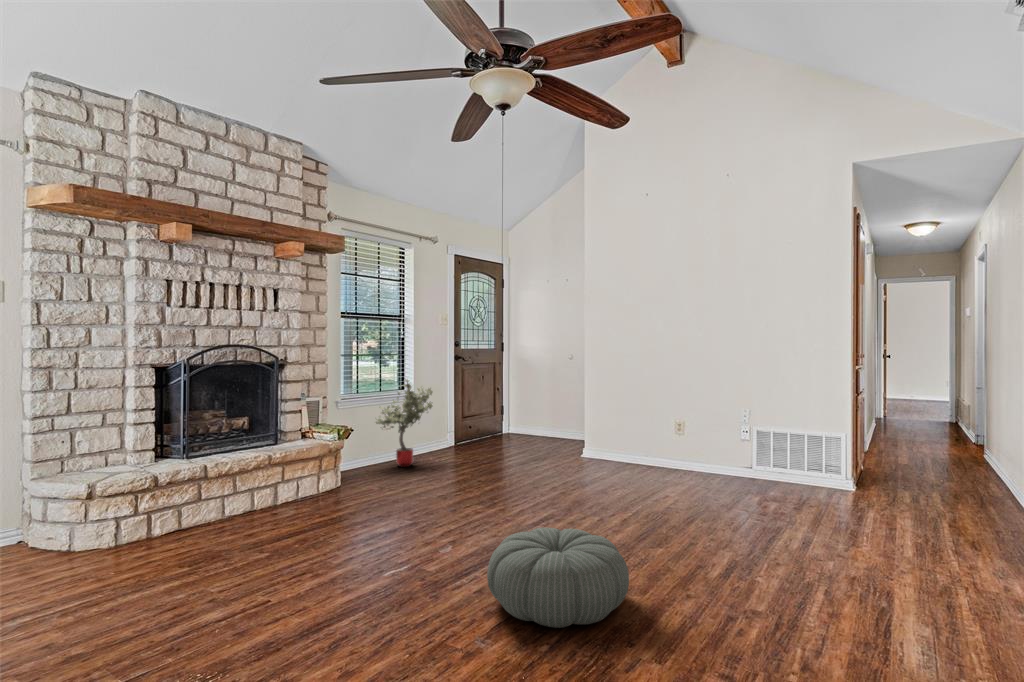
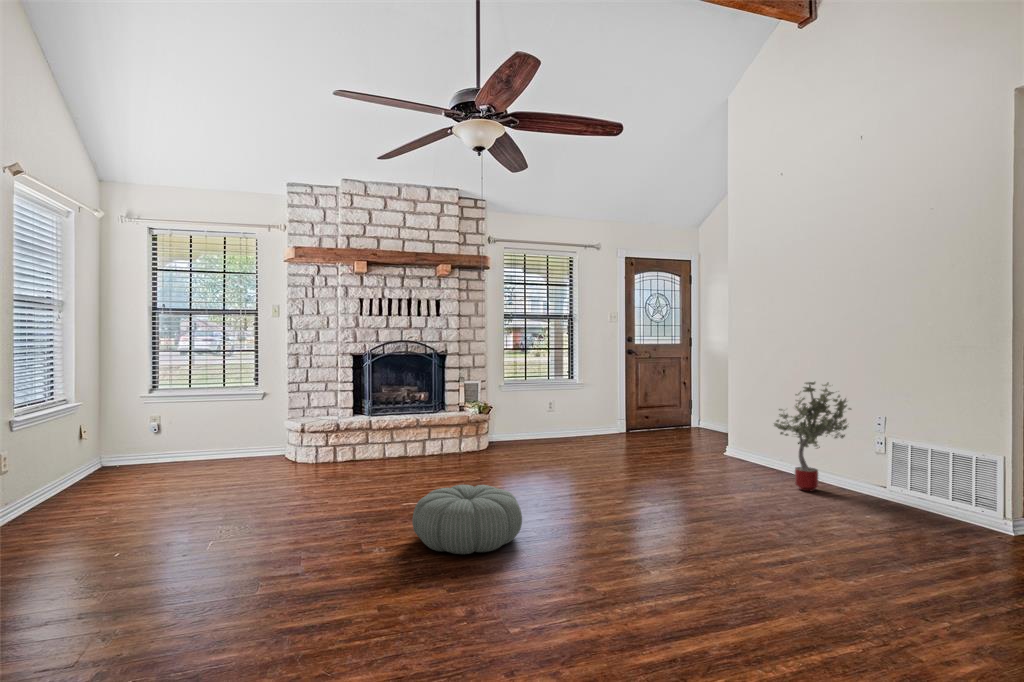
potted tree: present [376,379,433,467] -> present [774,382,851,491]

